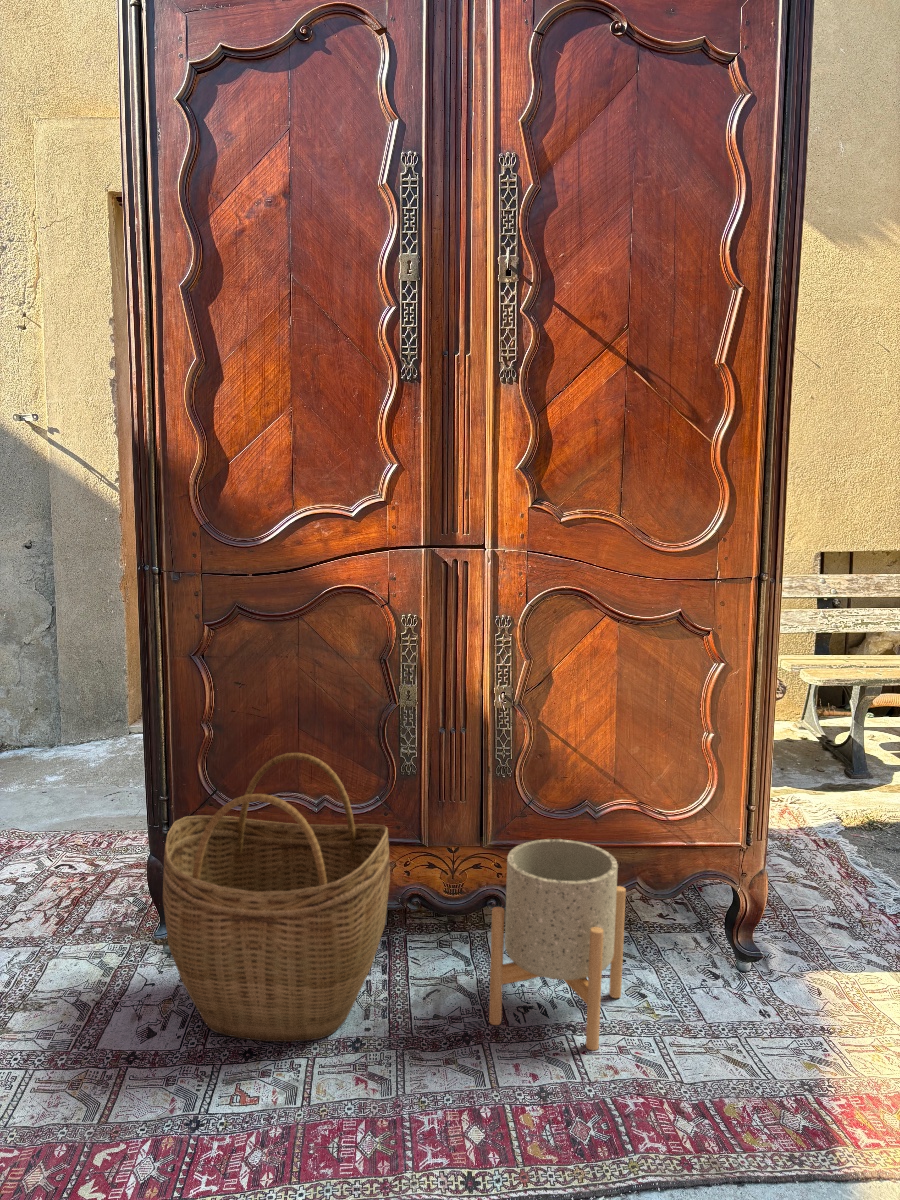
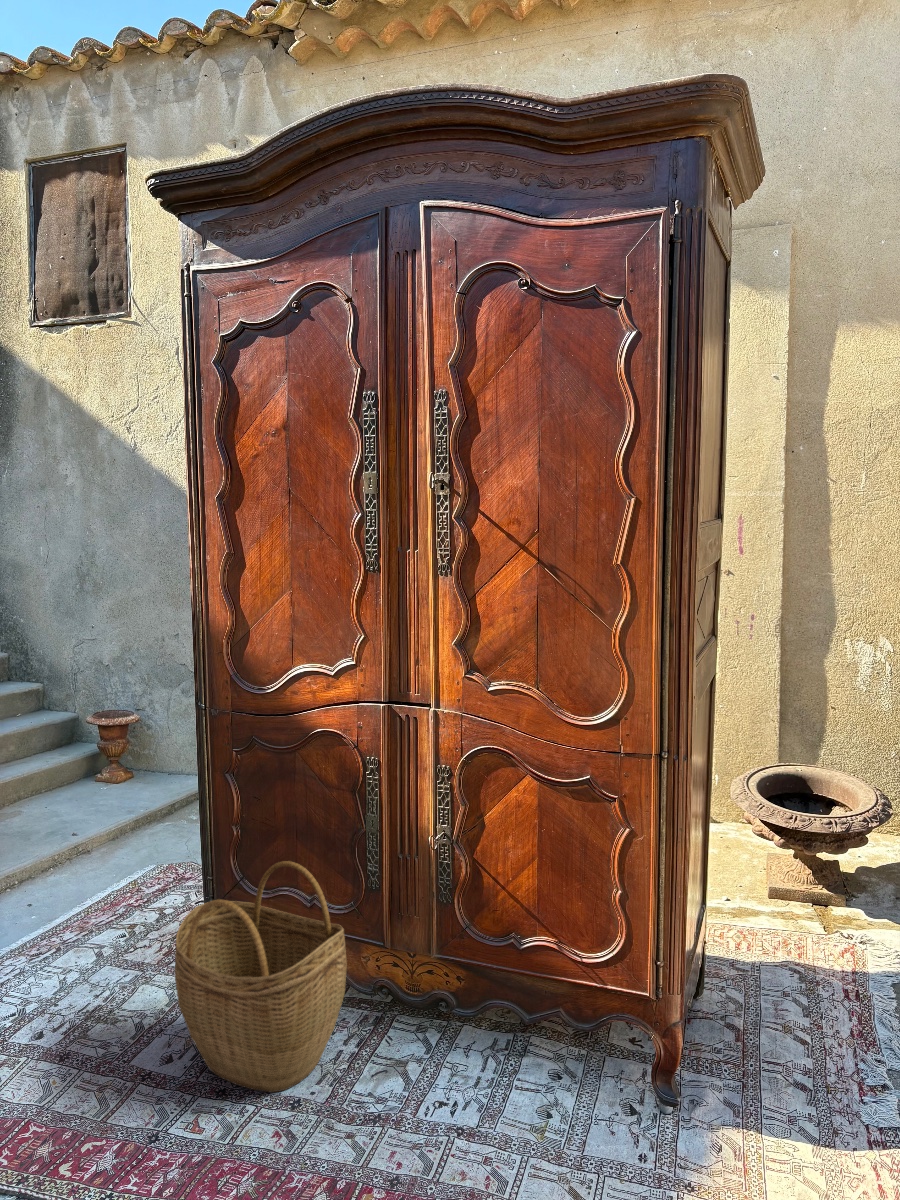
planter: present [489,839,626,1051] -> none [403,960,529,1152]

